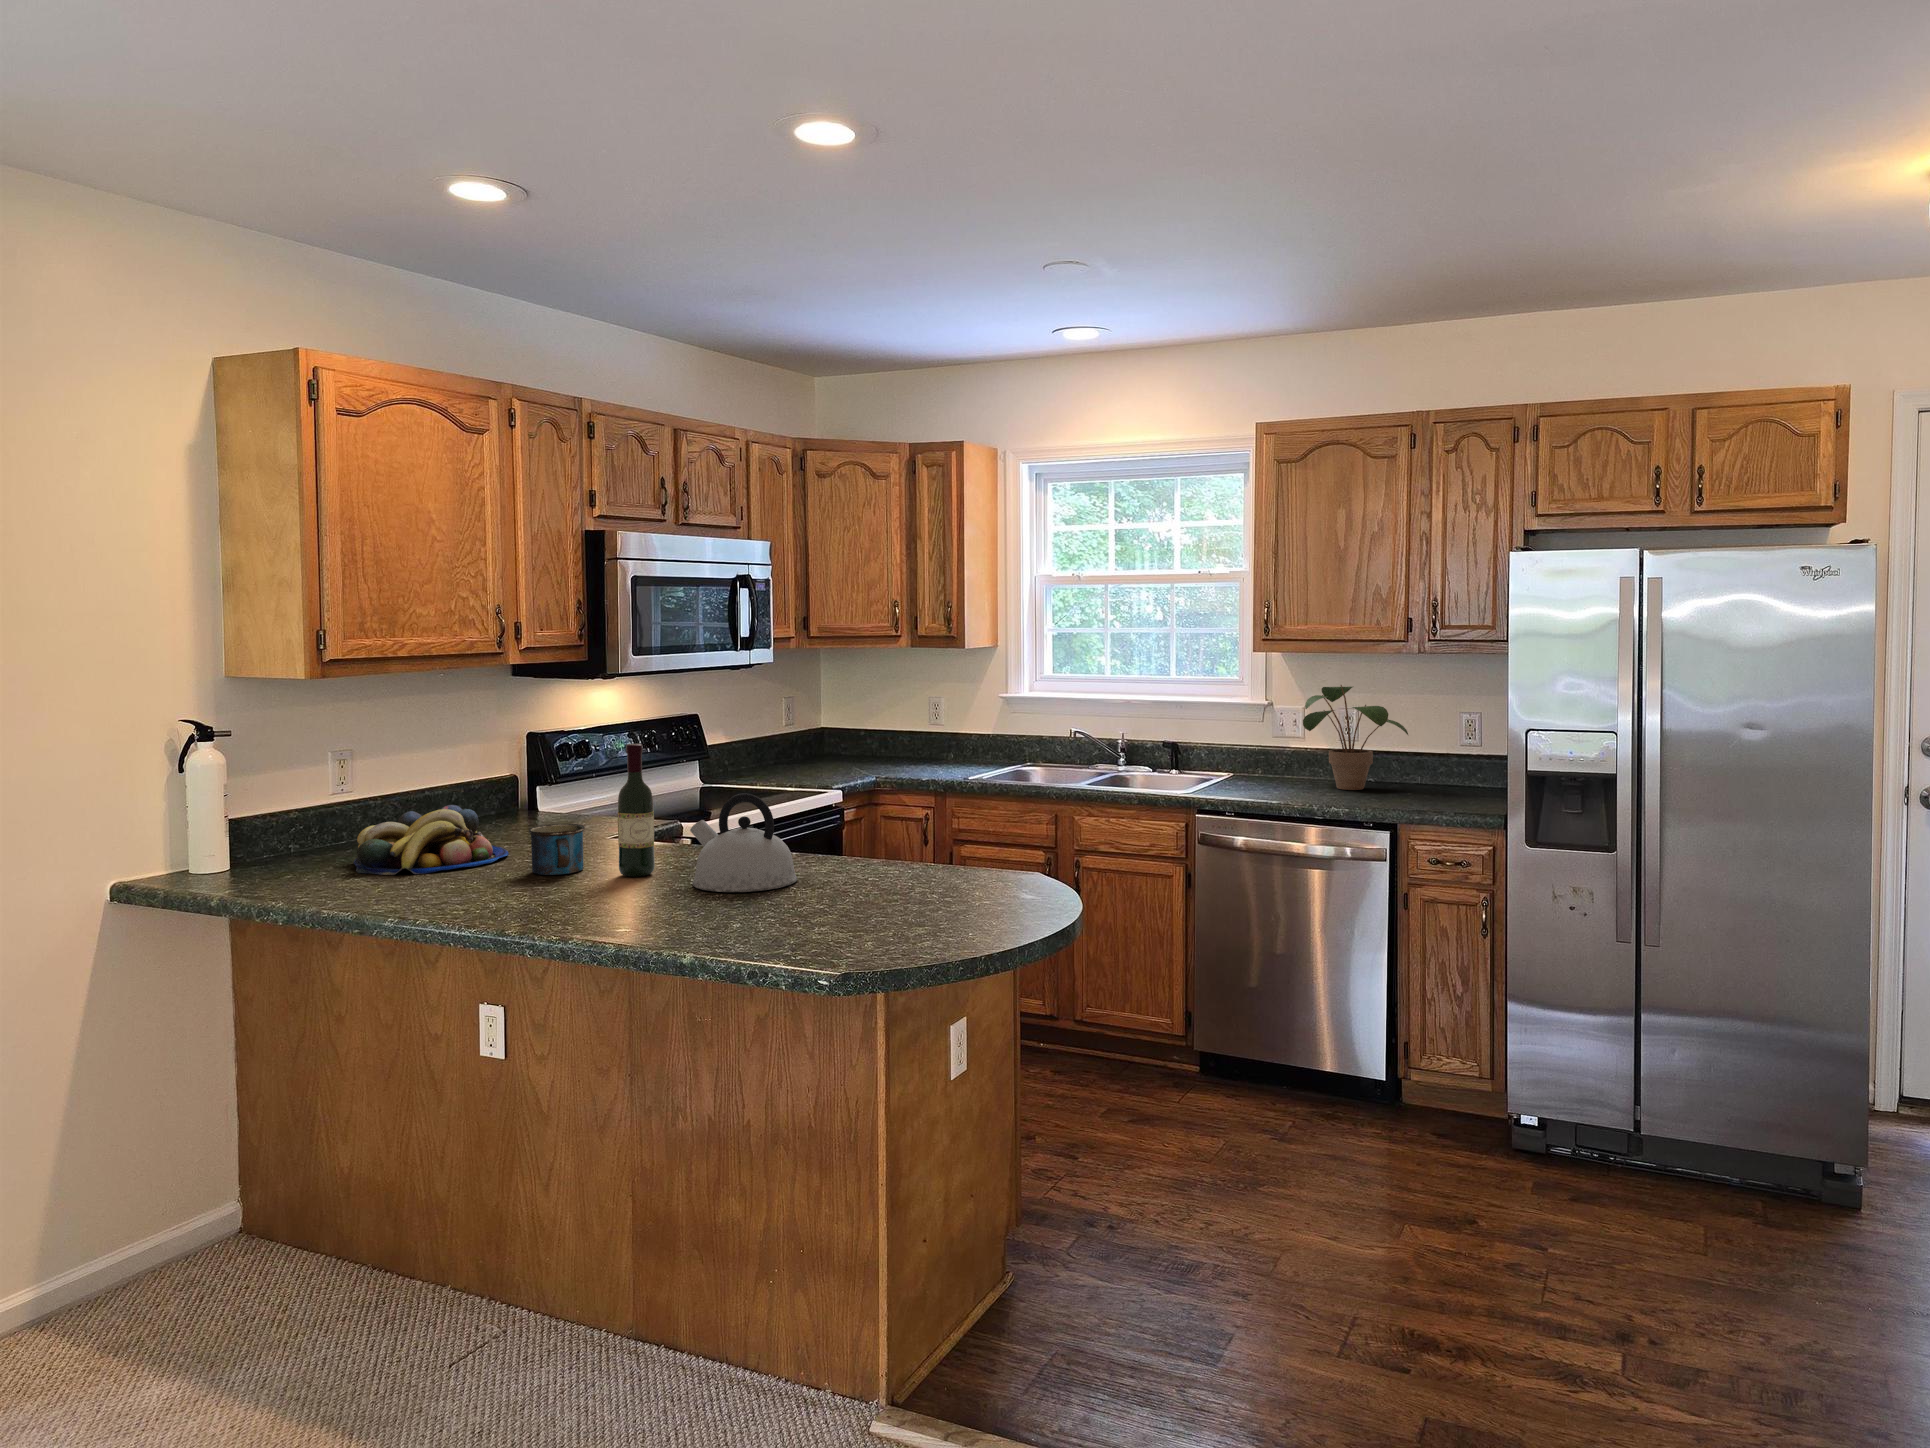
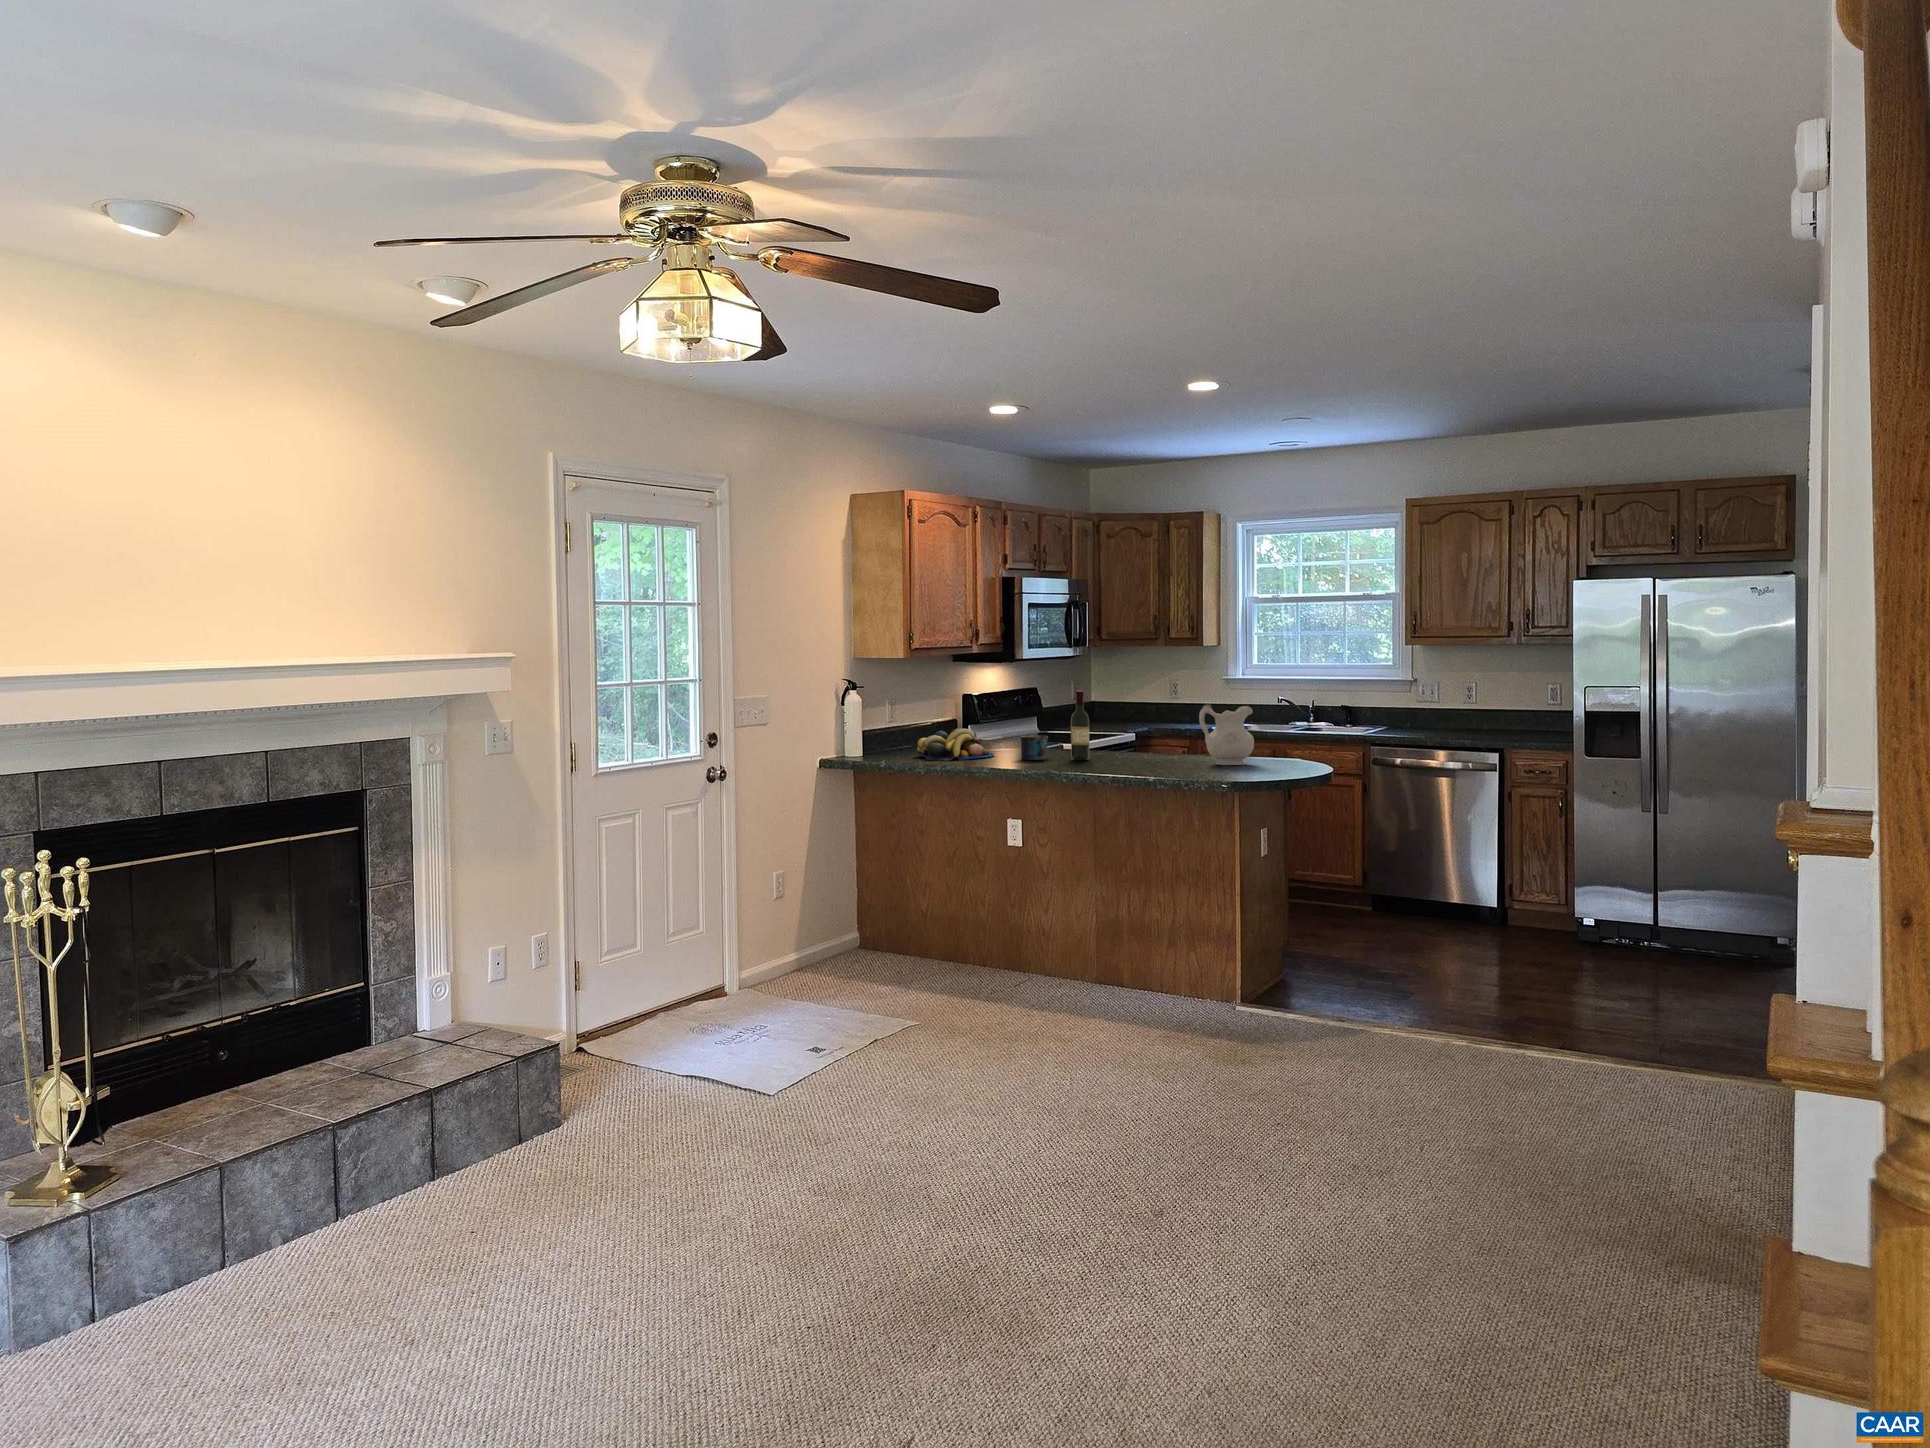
potted plant: present [1303,685,1408,790] -> none [1438,666,1510,734]
ceramic pitcher: none [835,777,940,898] -> present [1199,705,1254,765]
kettle: present [690,793,797,892] -> none [1113,715,1172,764]

